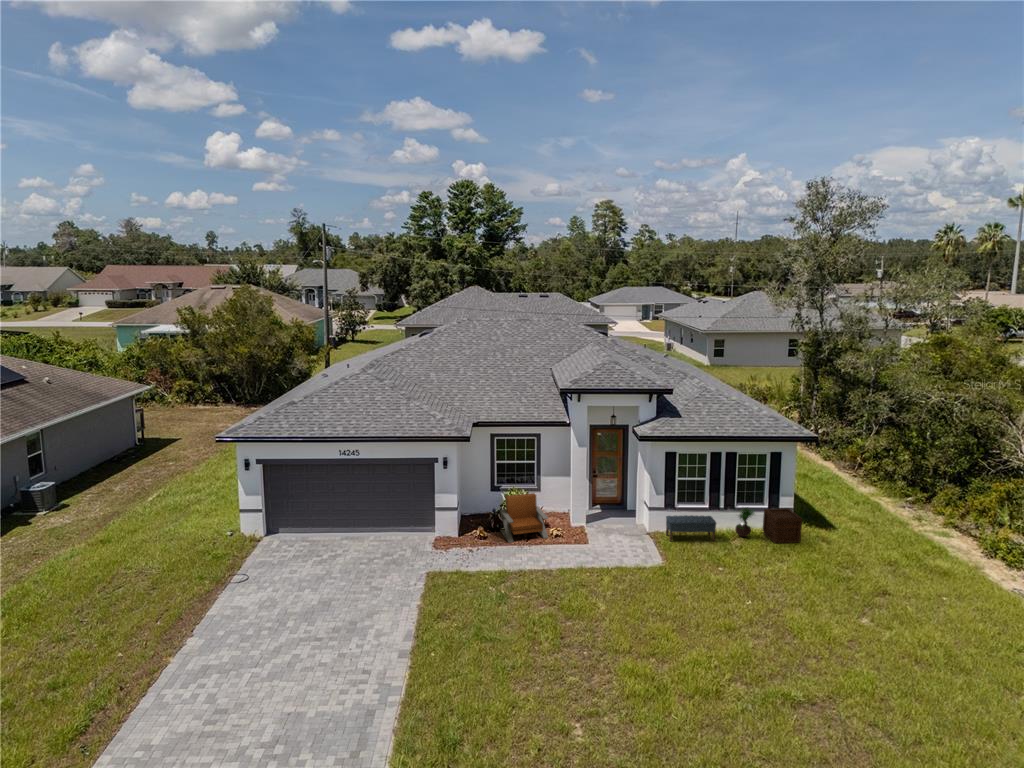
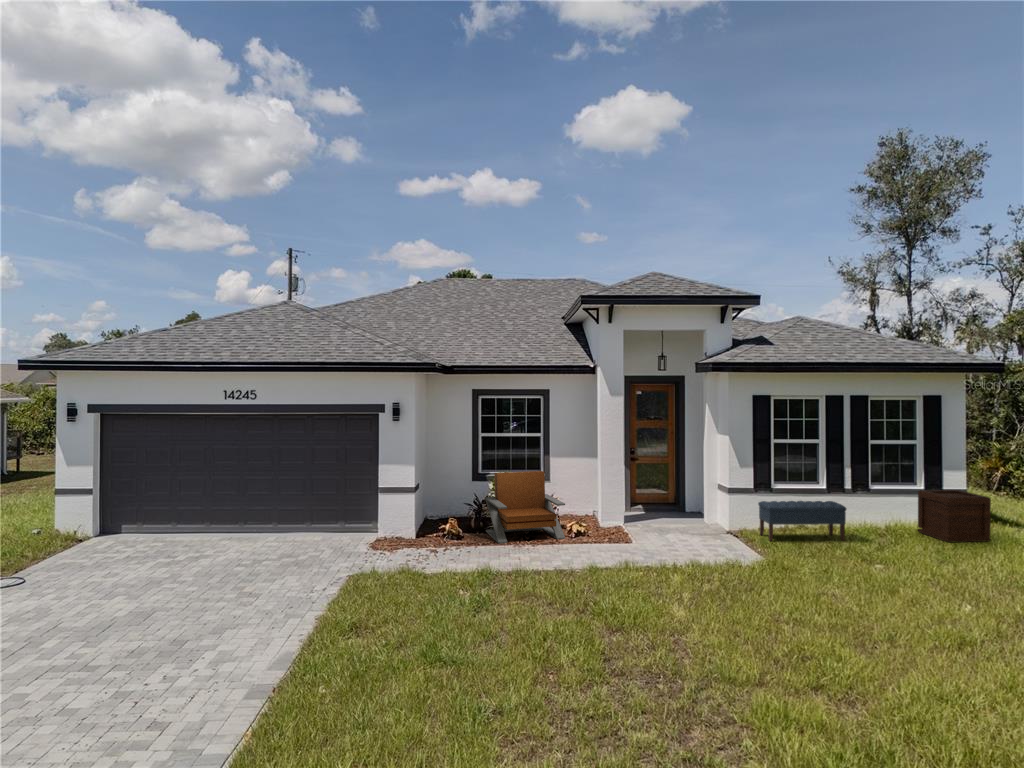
potted tree: present [735,508,754,537] -> none [874,480,911,536]

